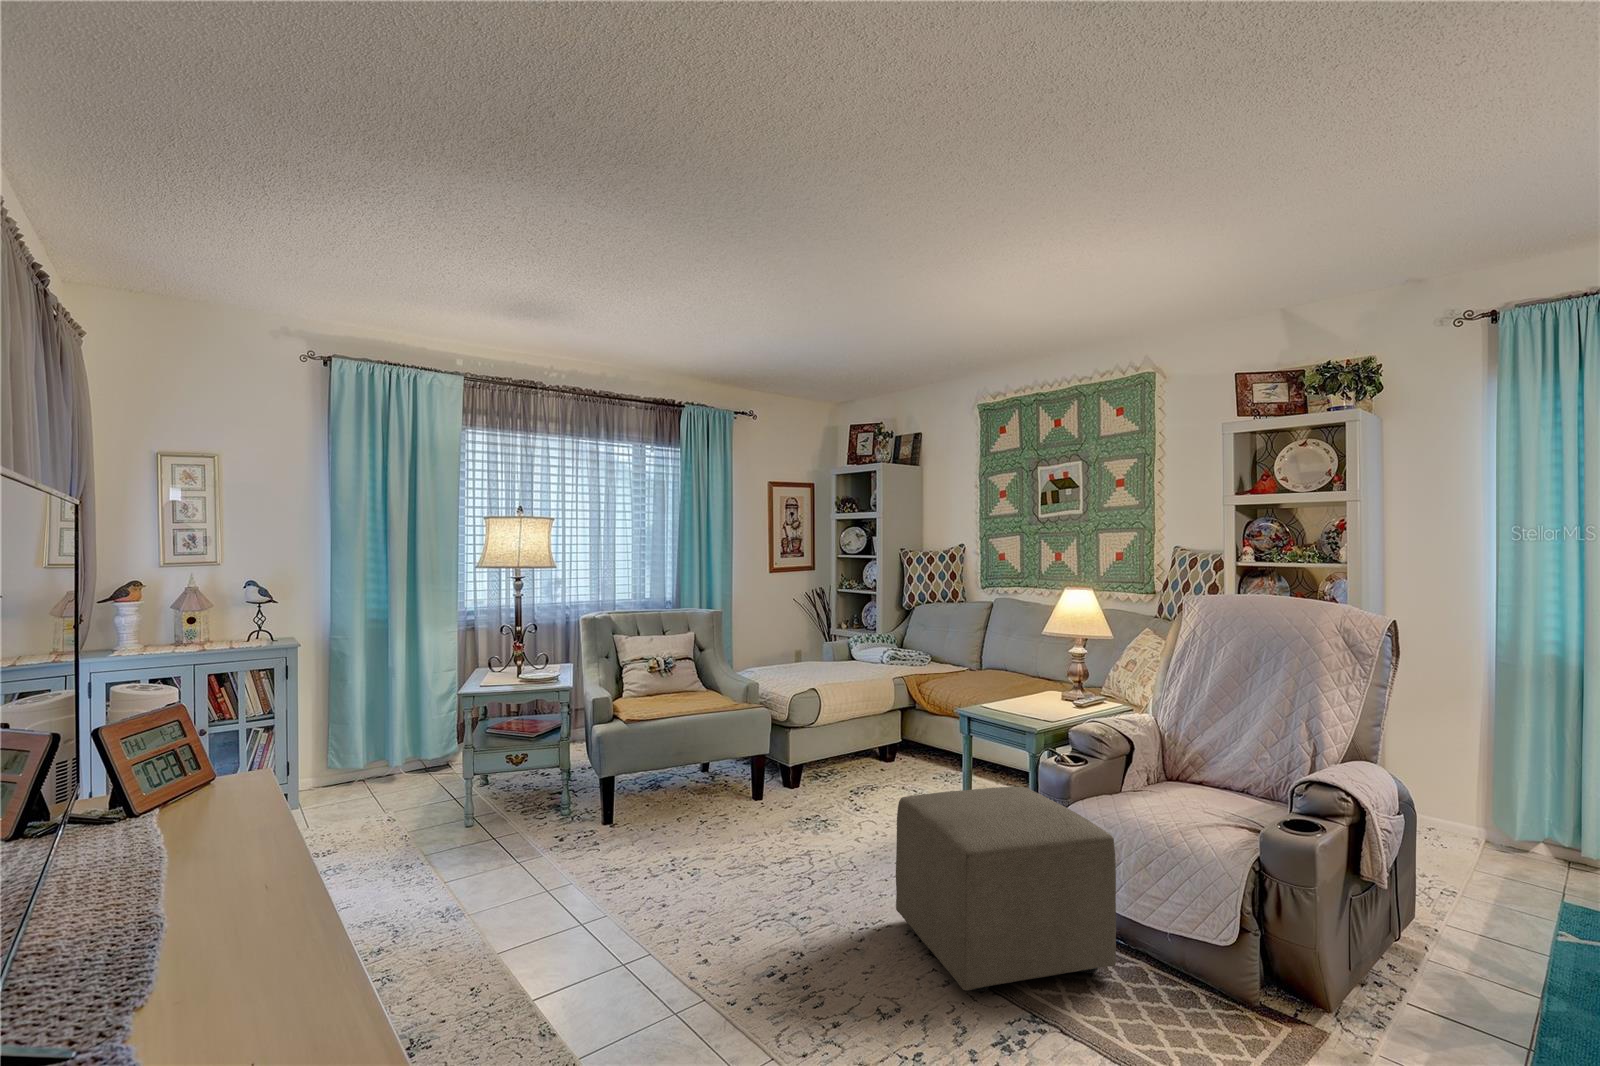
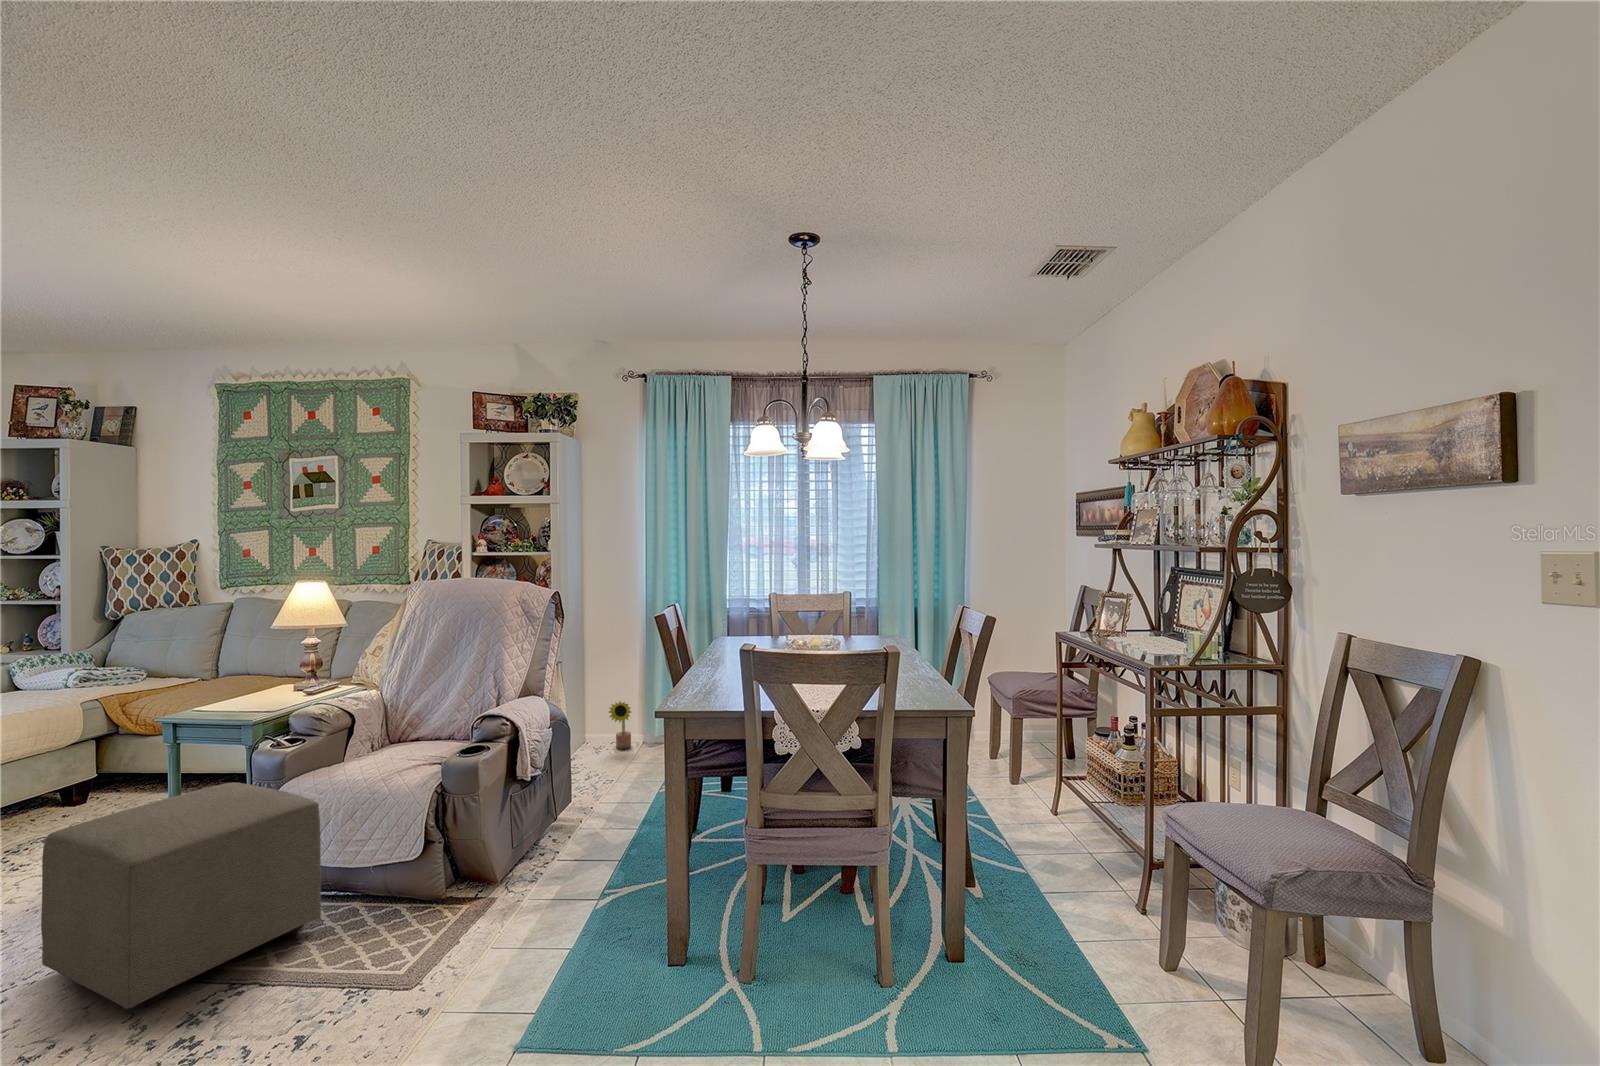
decorative plant: none [1444,790,1492,863] -> present [608,701,631,749]

